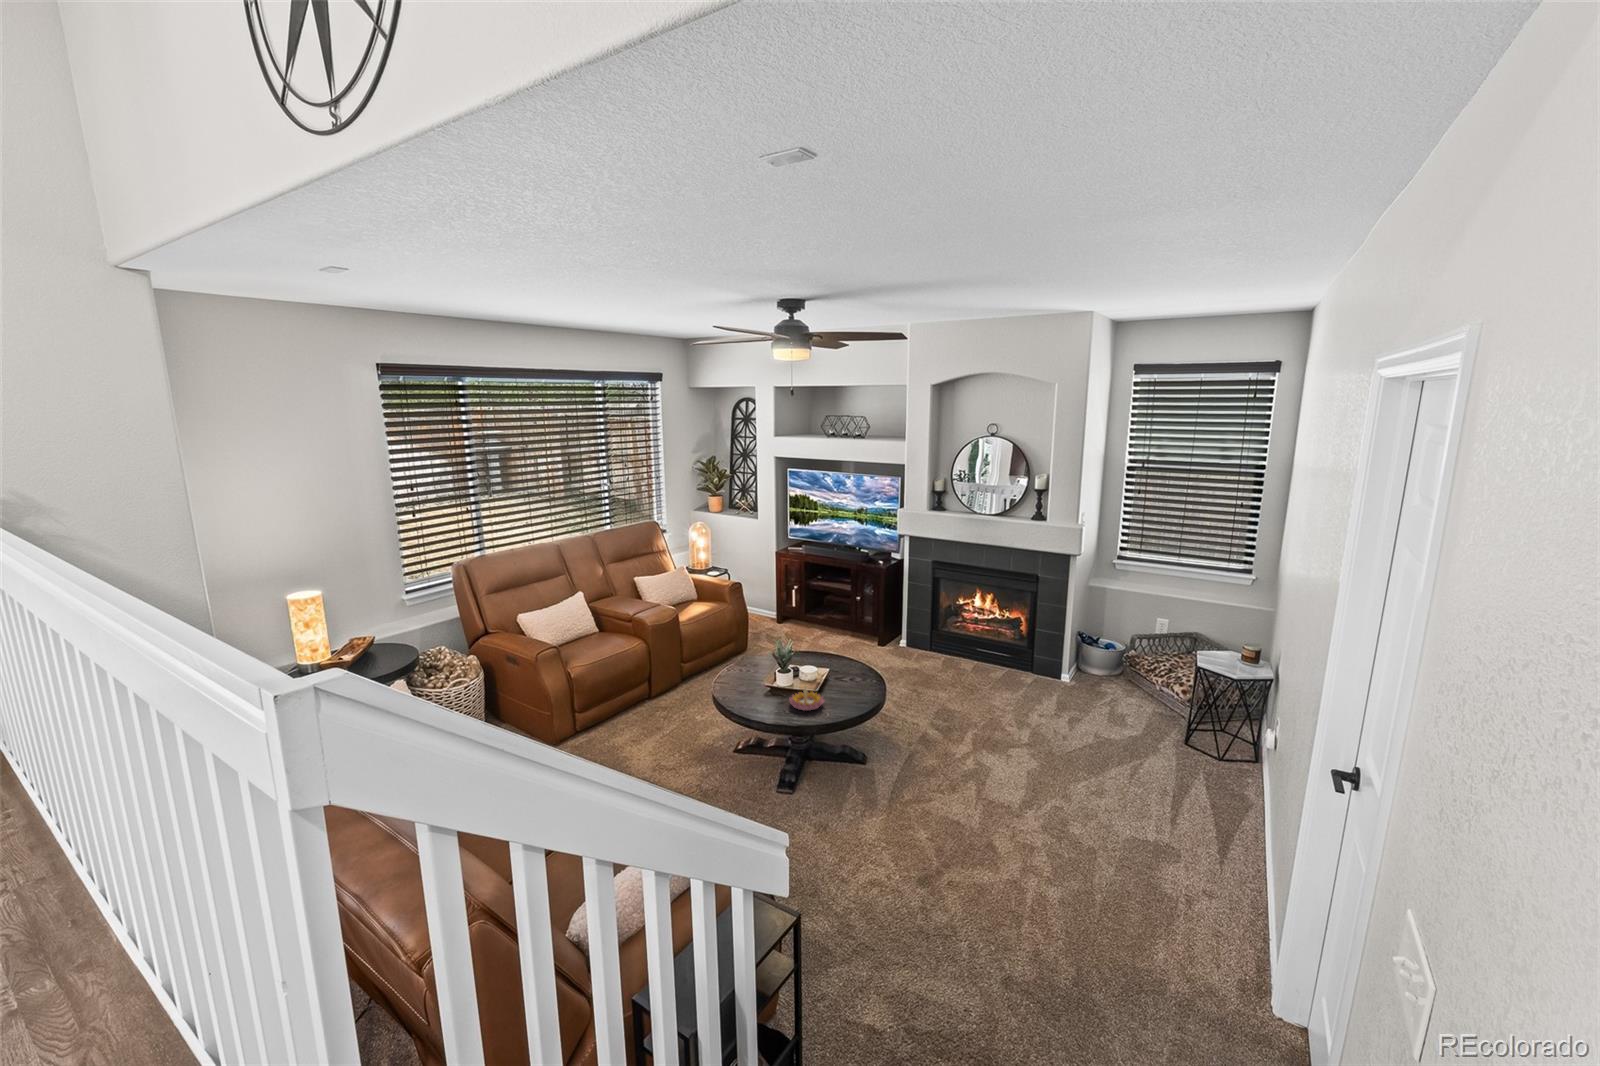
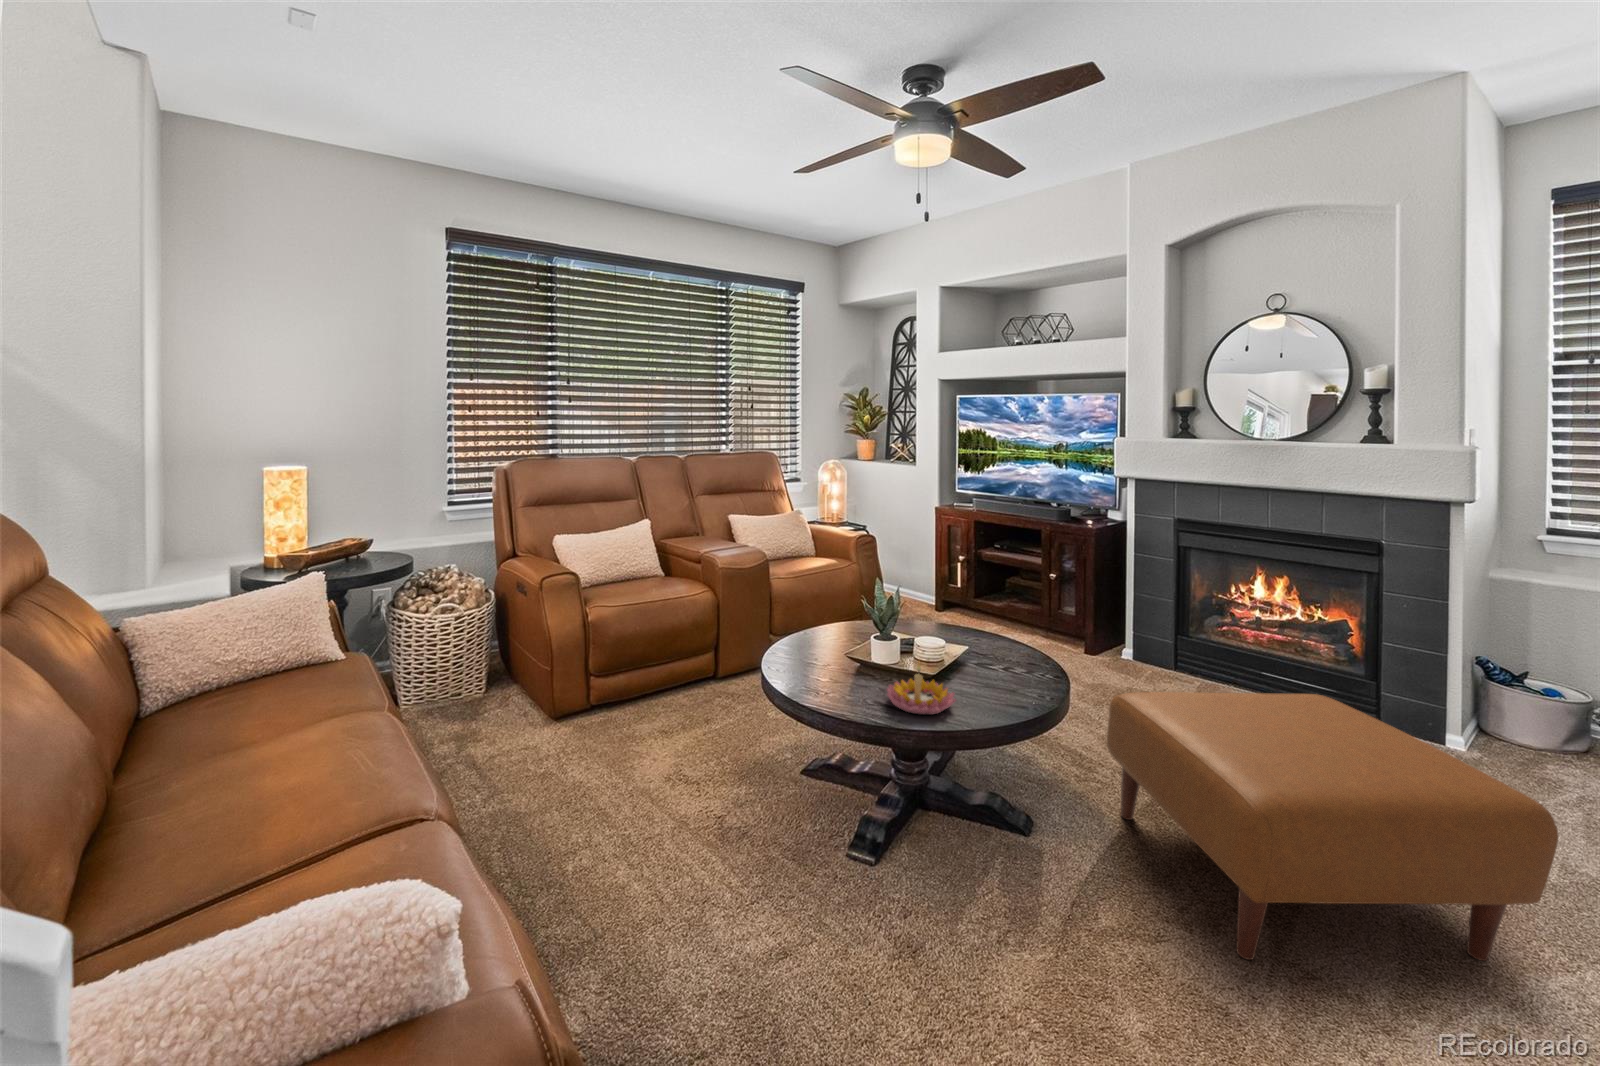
ottoman: none [898,670,1059,793] -> present [1107,692,1558,961]

